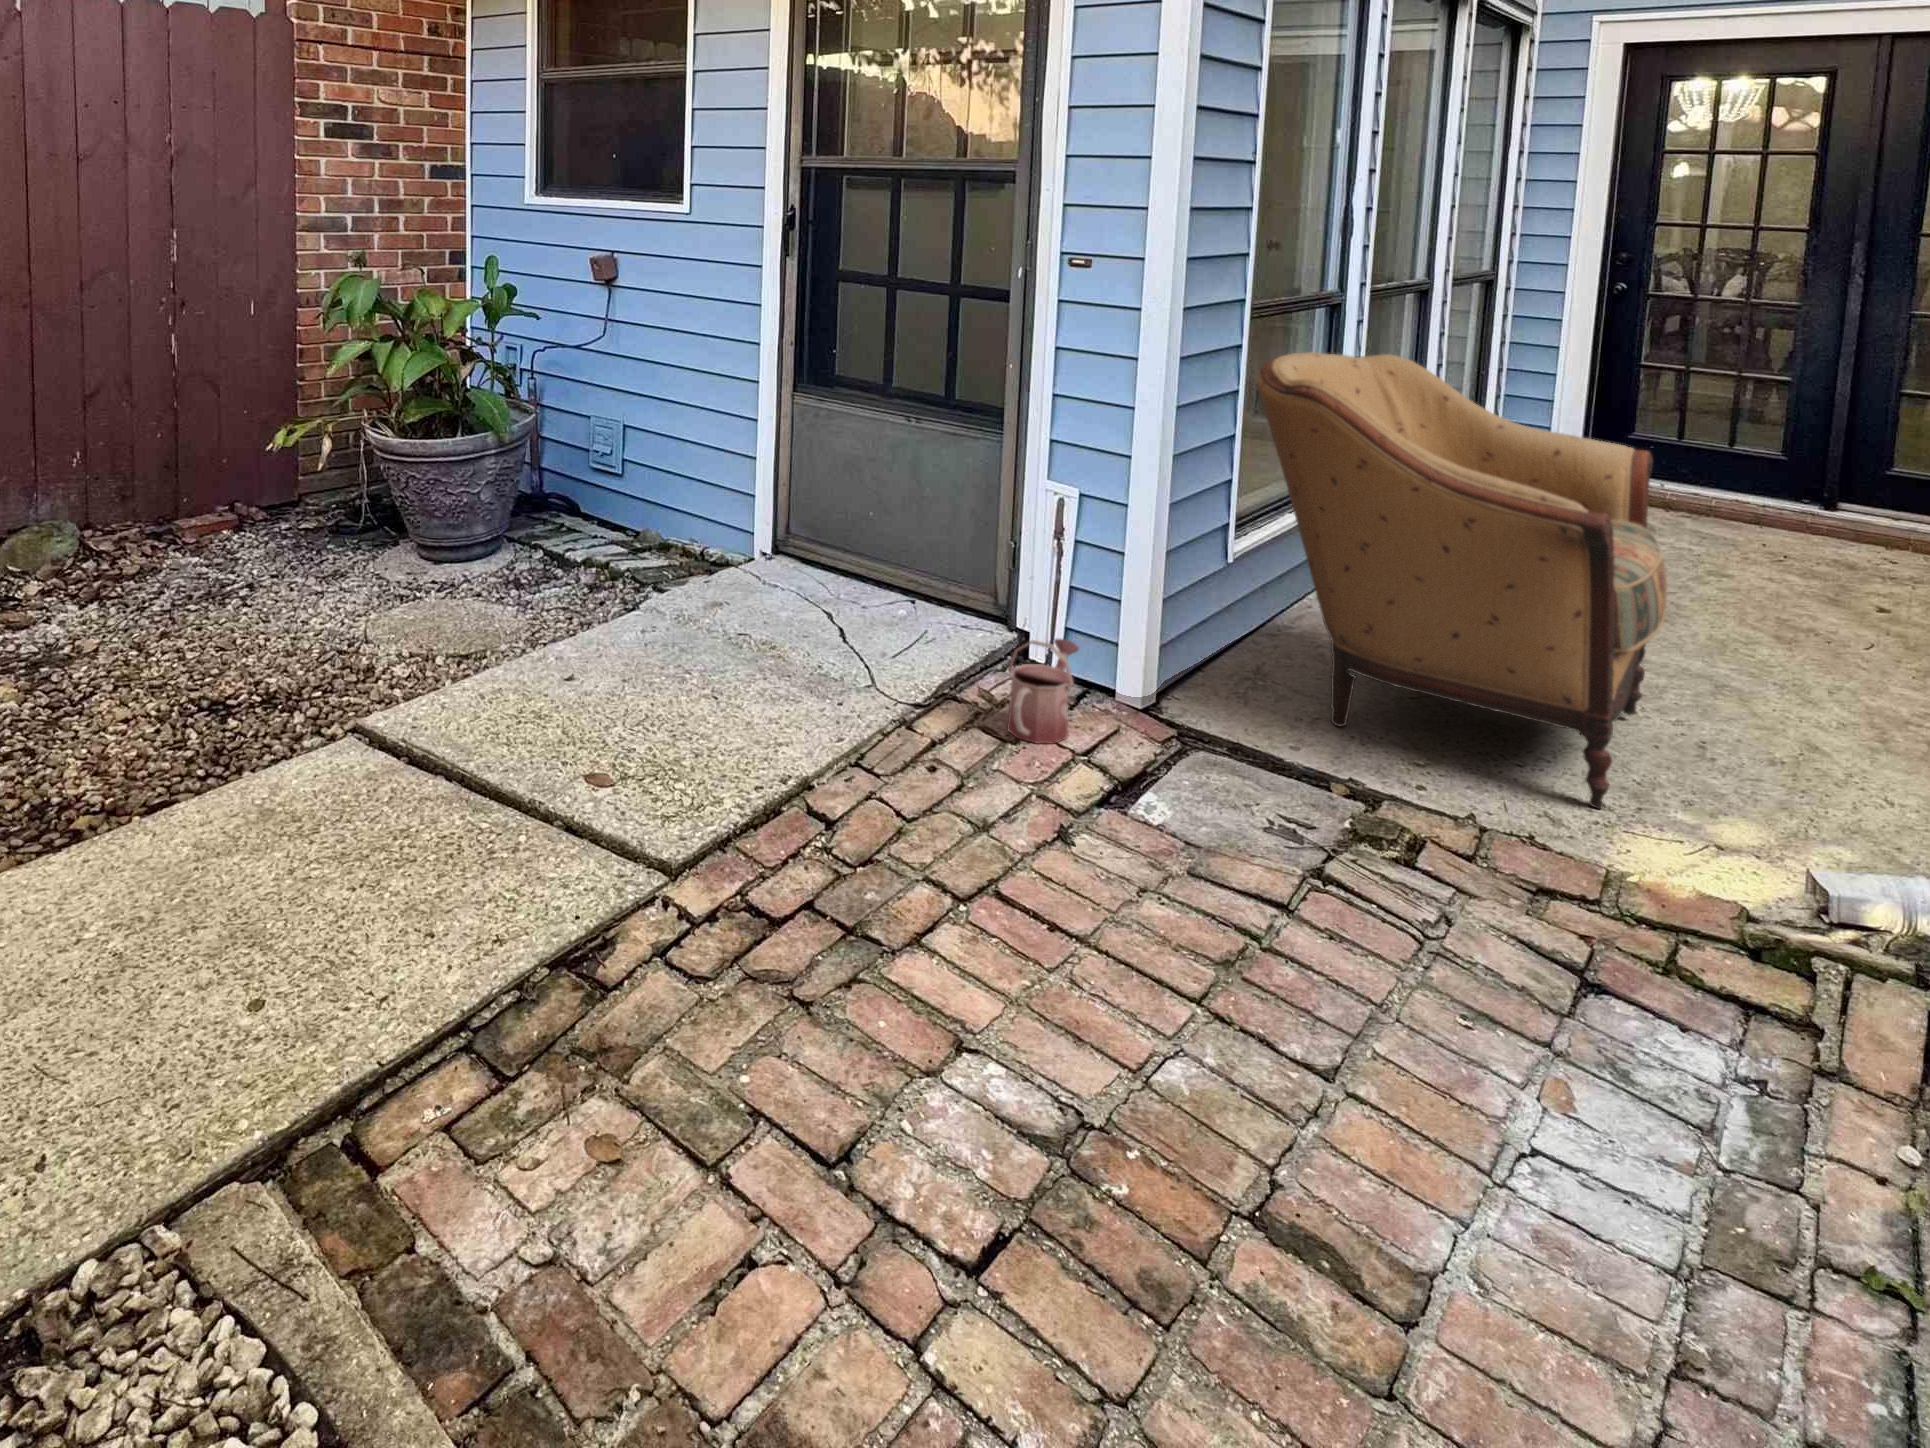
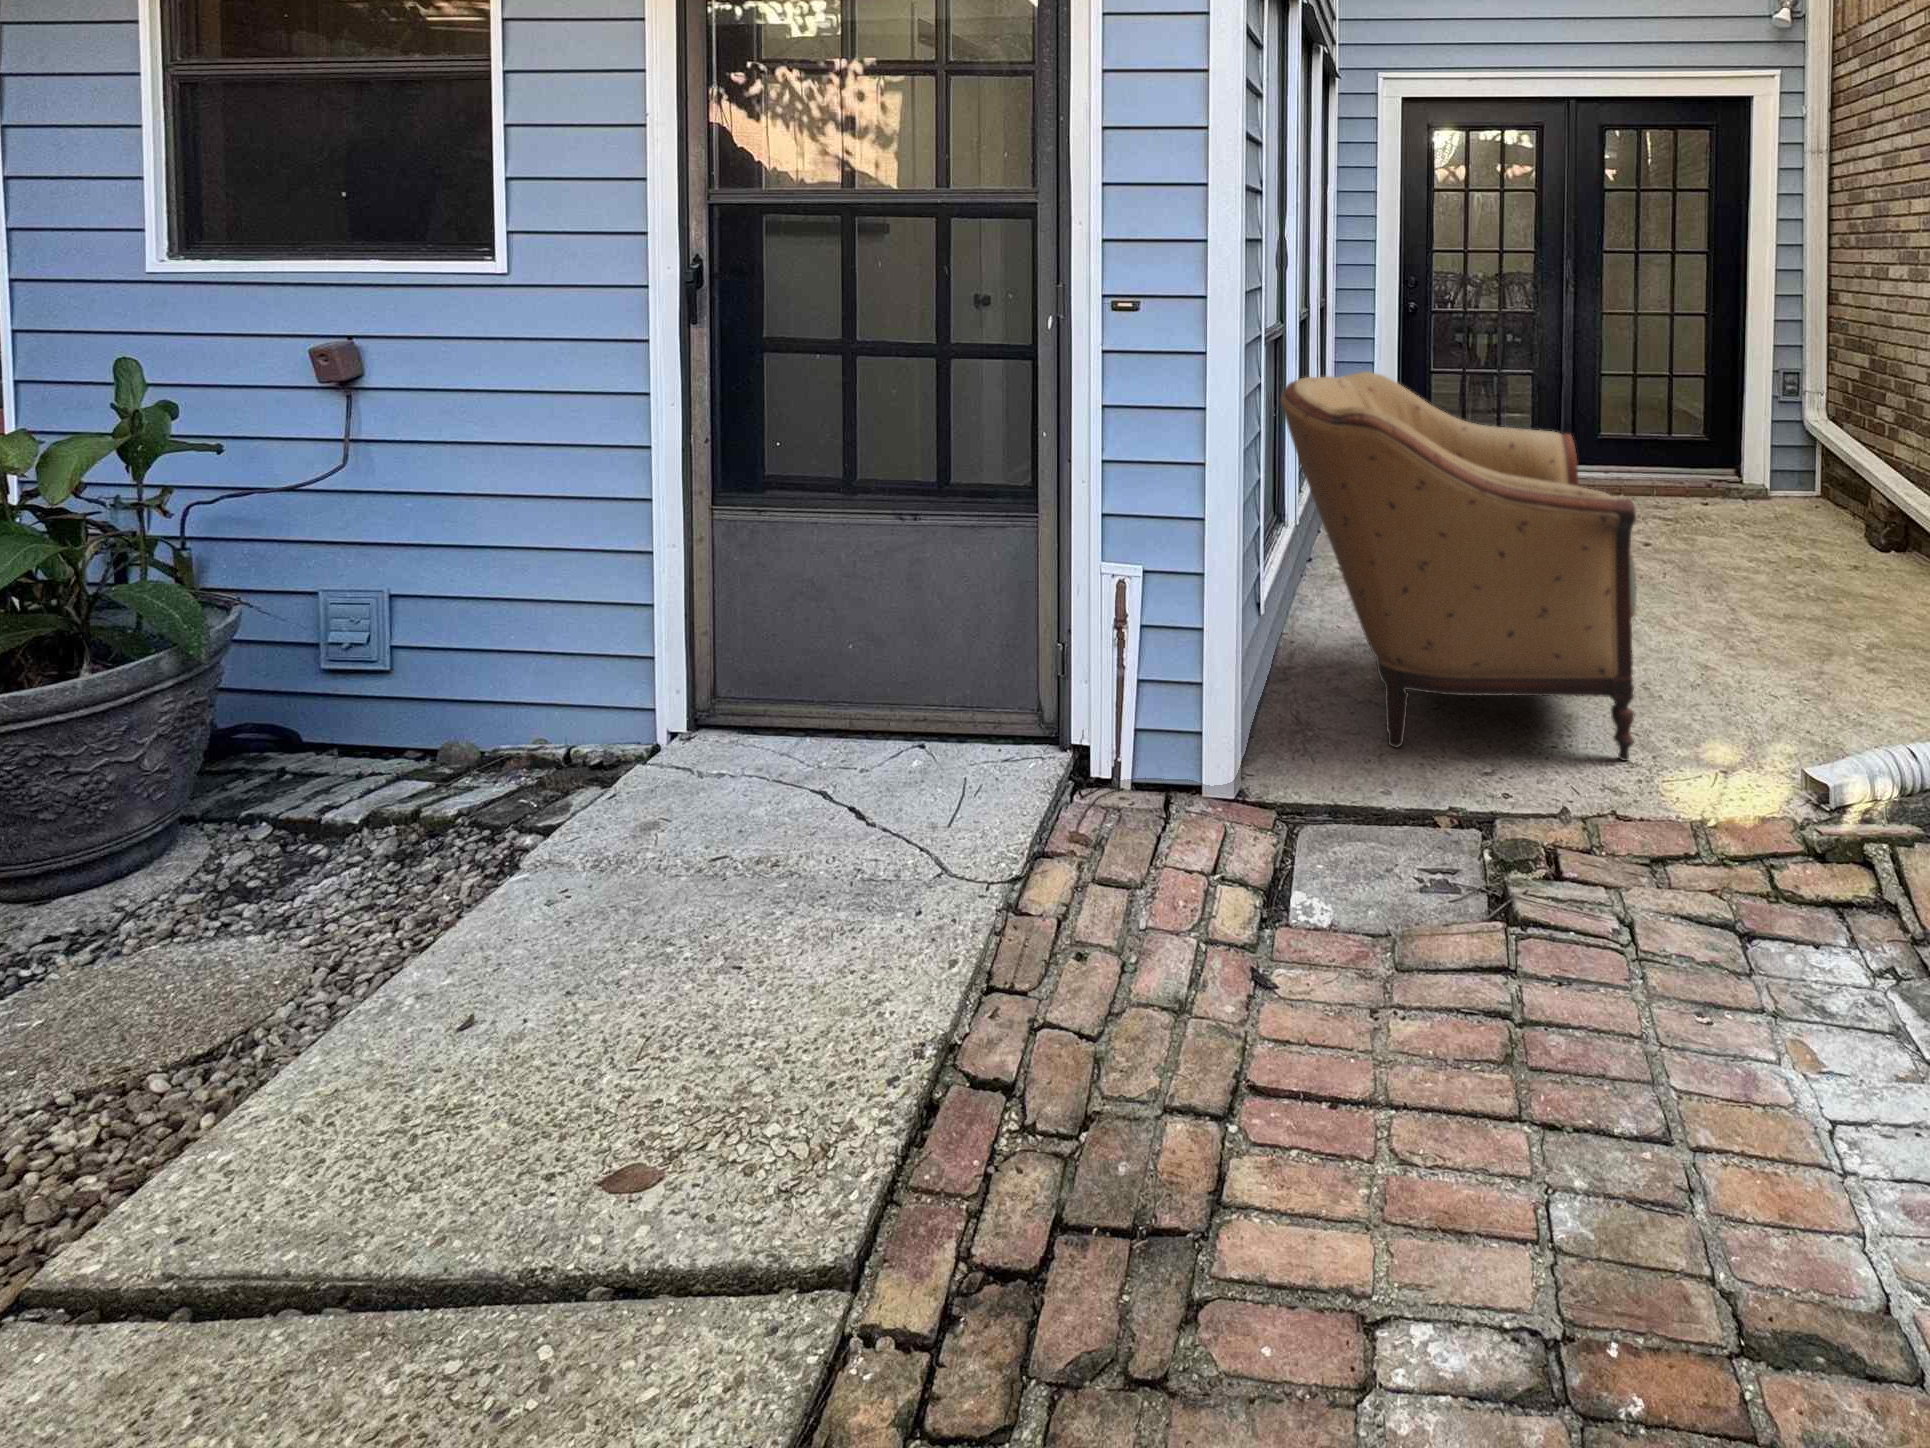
watering can: present [1007,639,1079,744] -> none [1103,736,1184,871]

